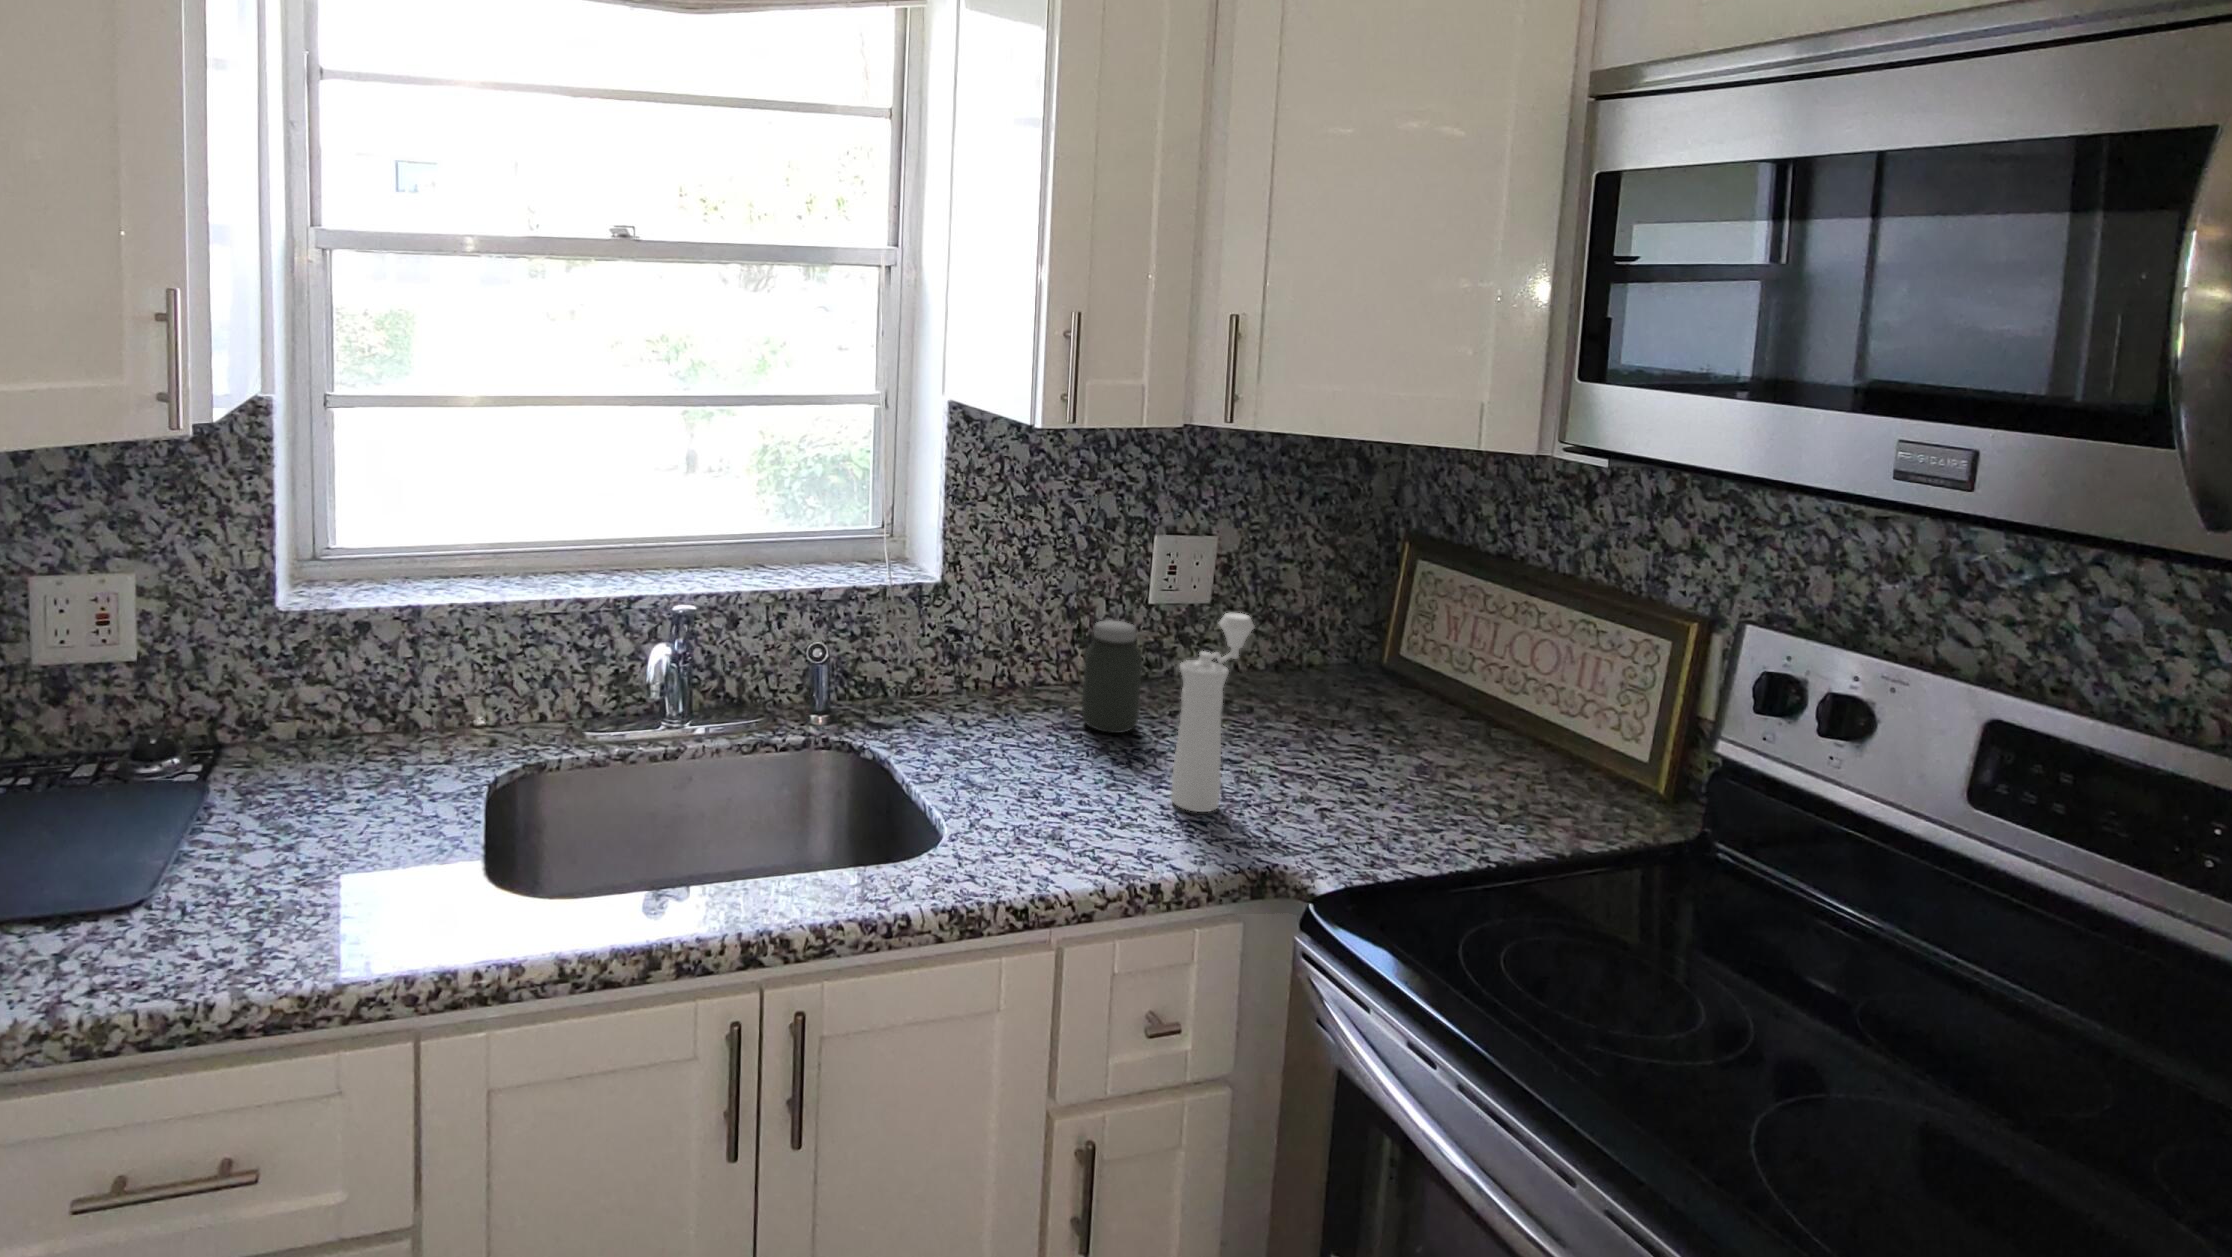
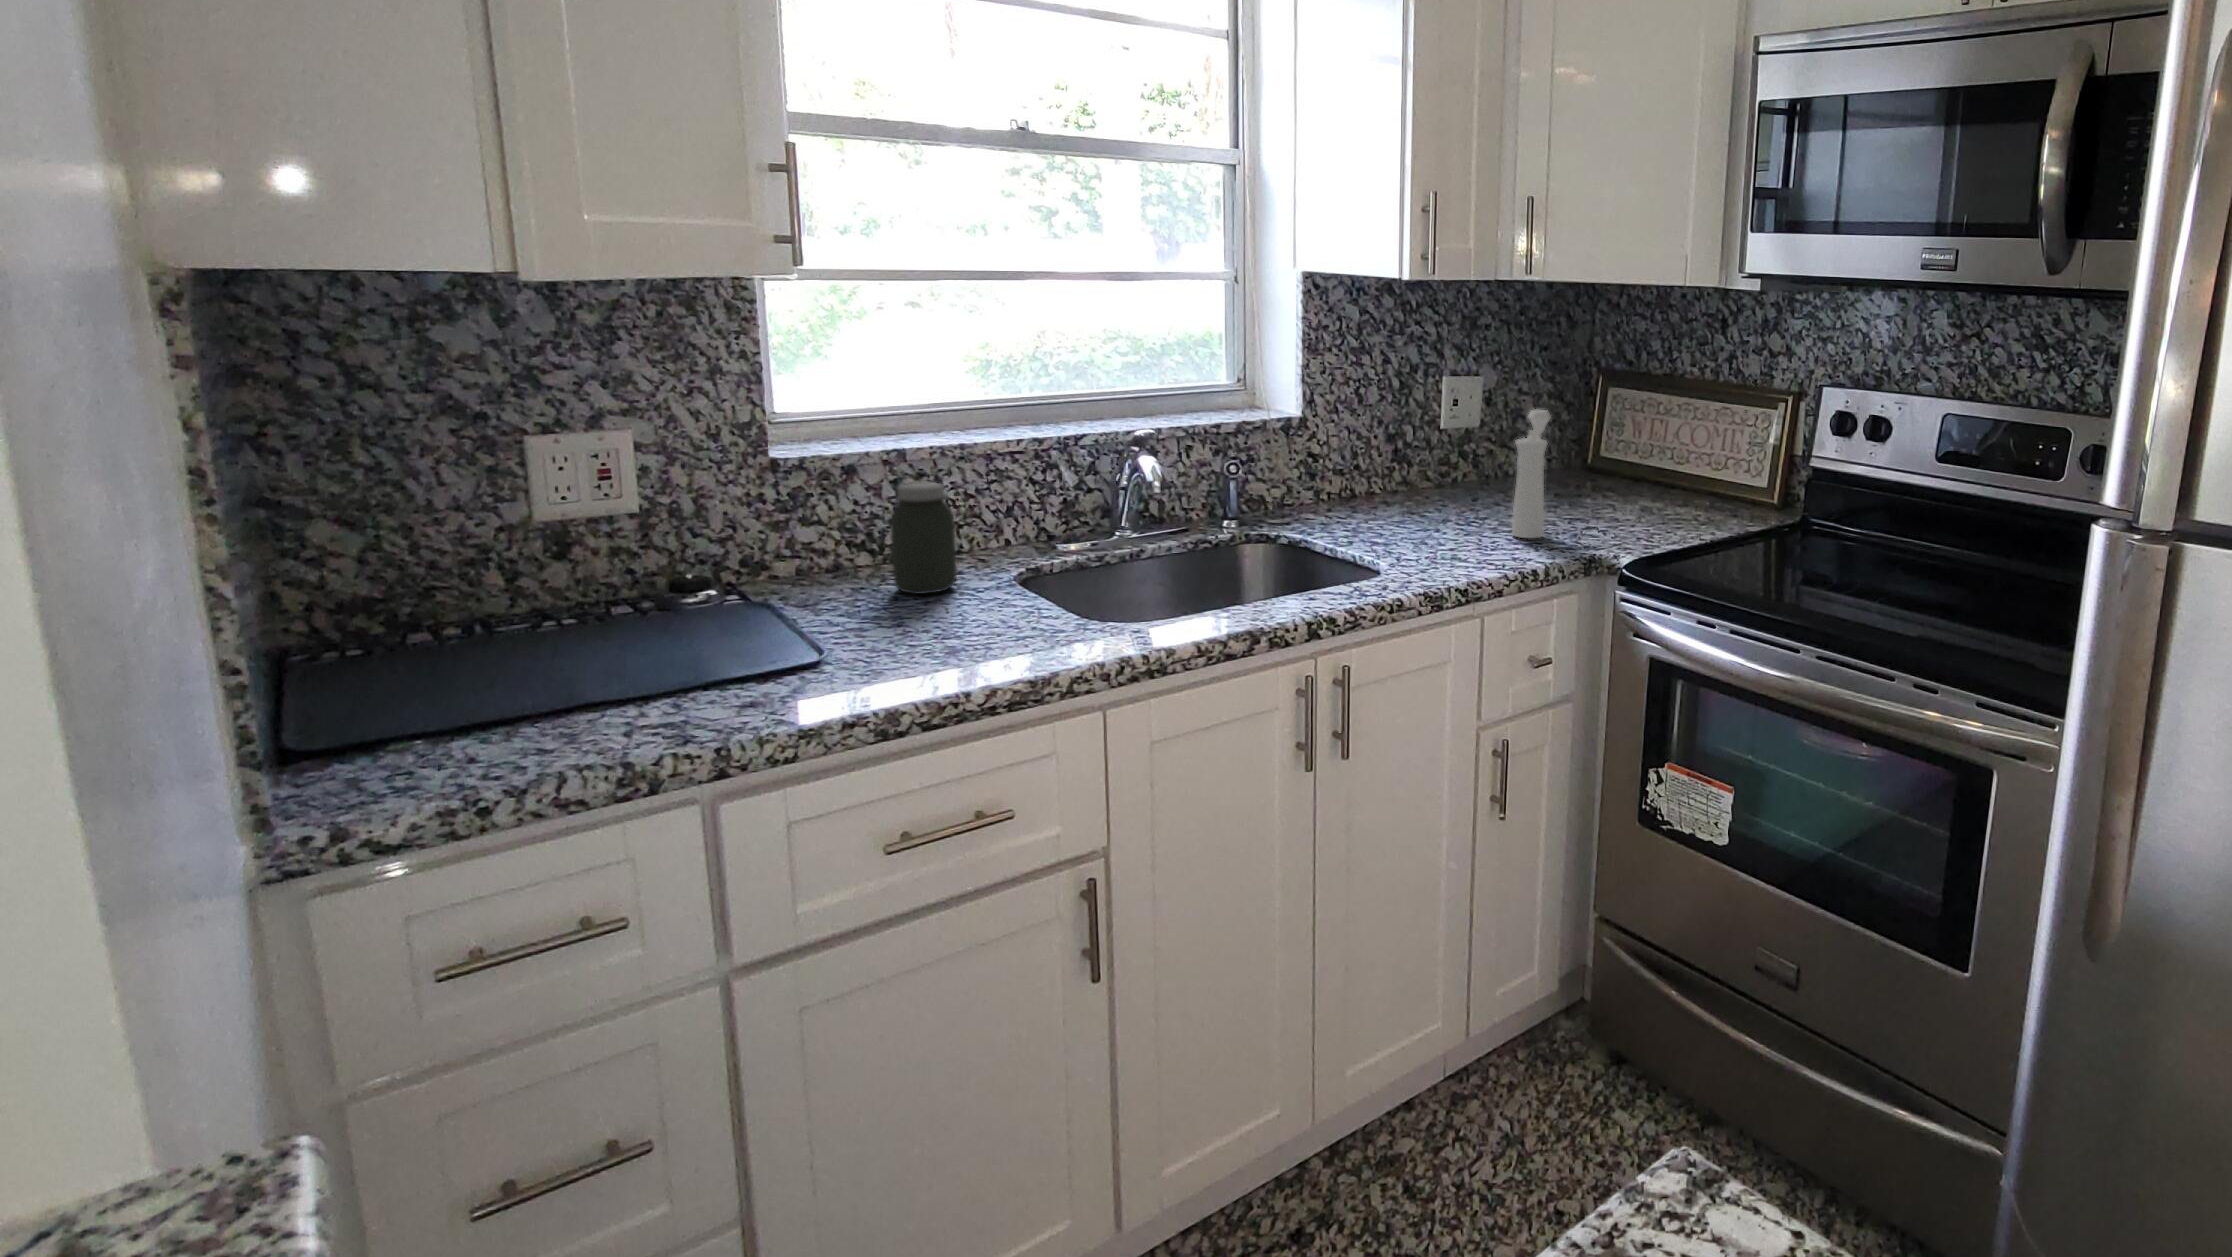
jar: present [1082,620,1142,733] -> present [890,482,957,594]

